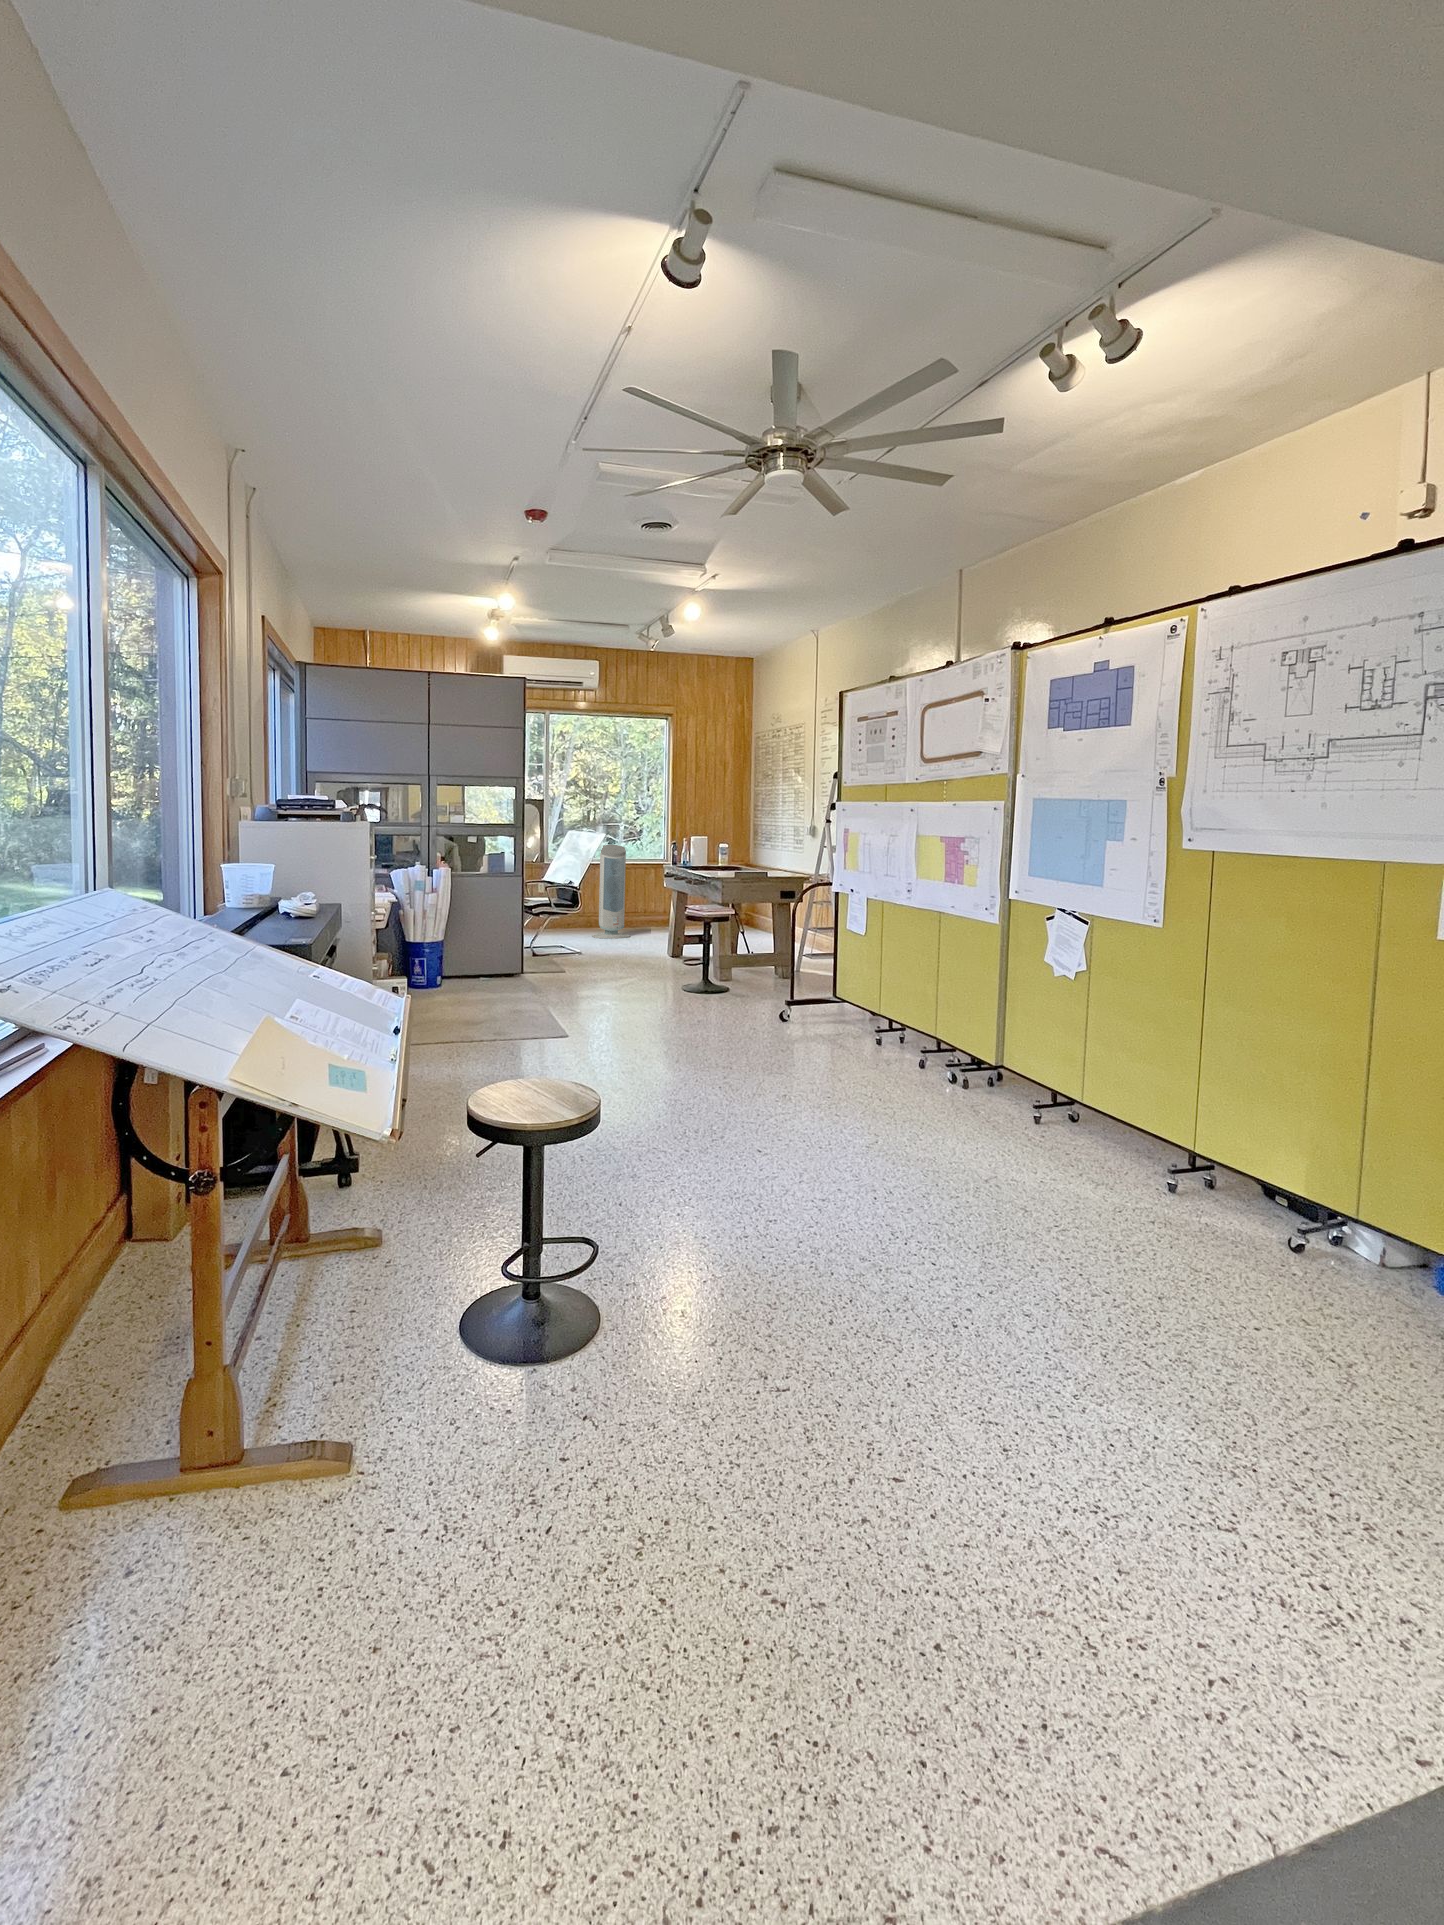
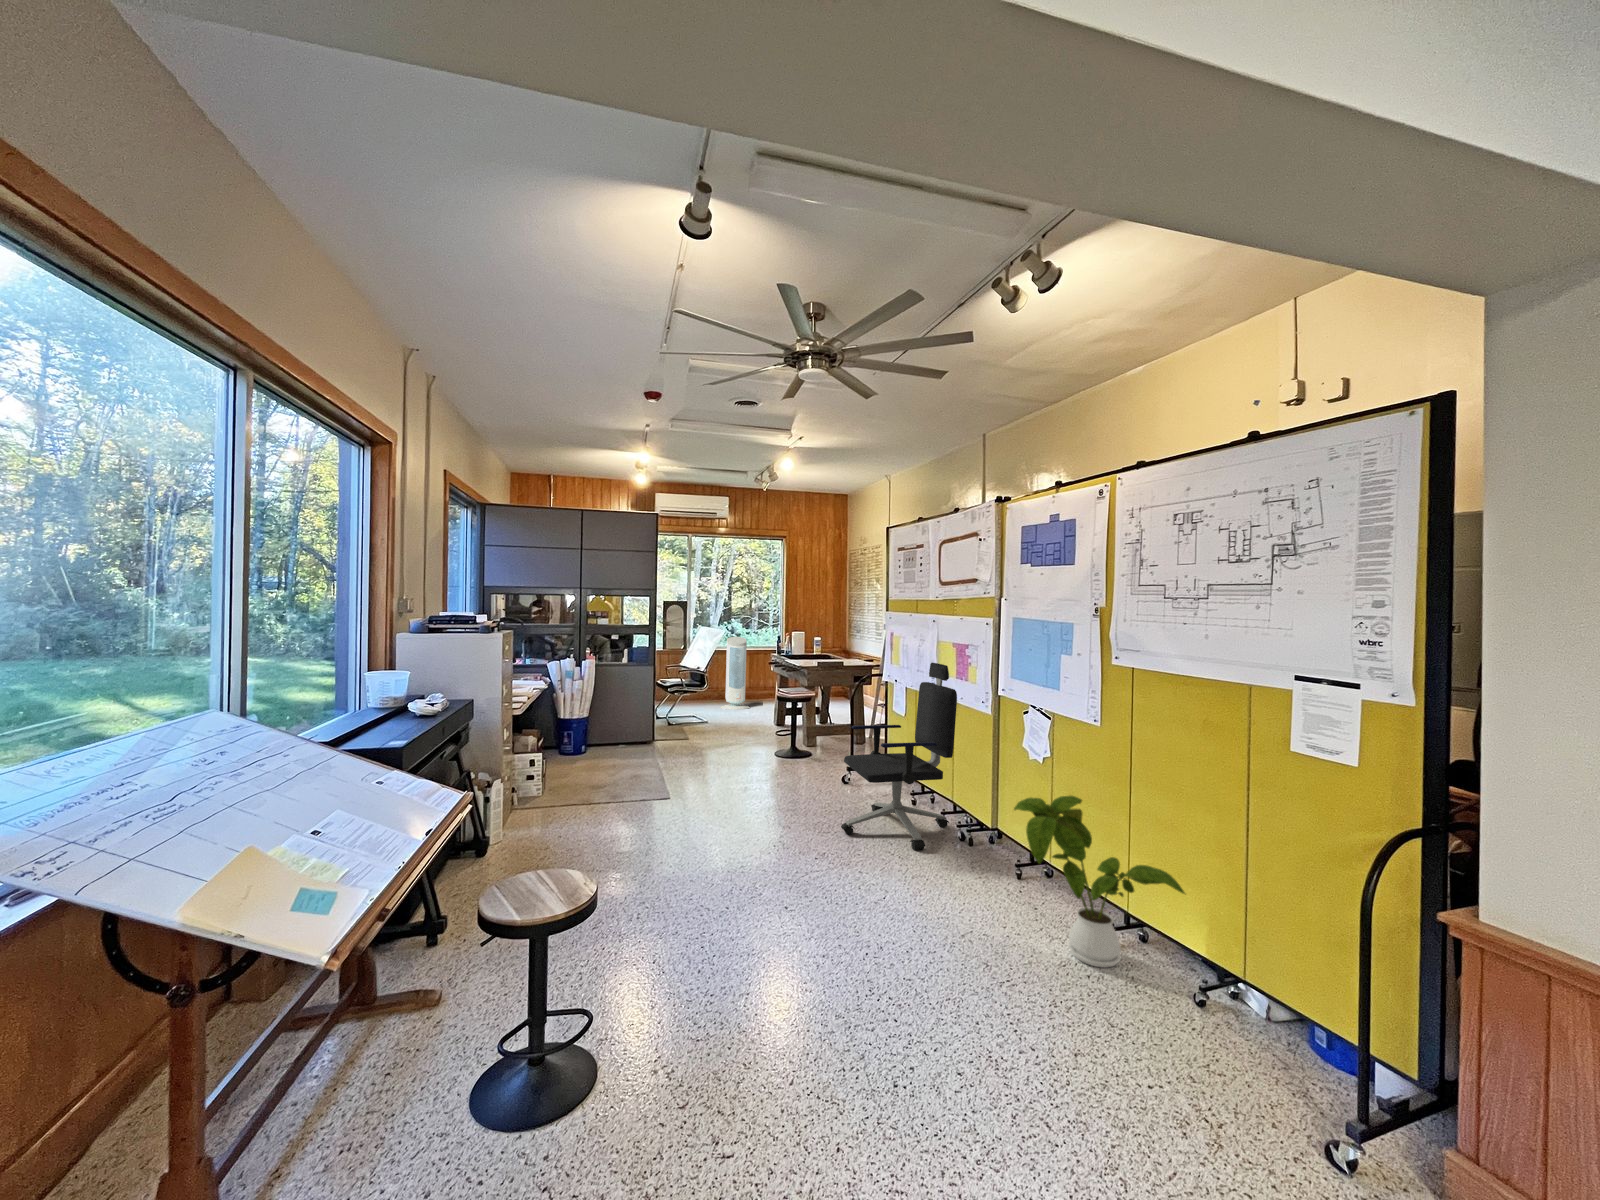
office chair: none [798,861,950,1091] -> present [841,663,957,850]
house plant: none [1059,1006,1288,1213] -> present [1014,796,1185,968]

